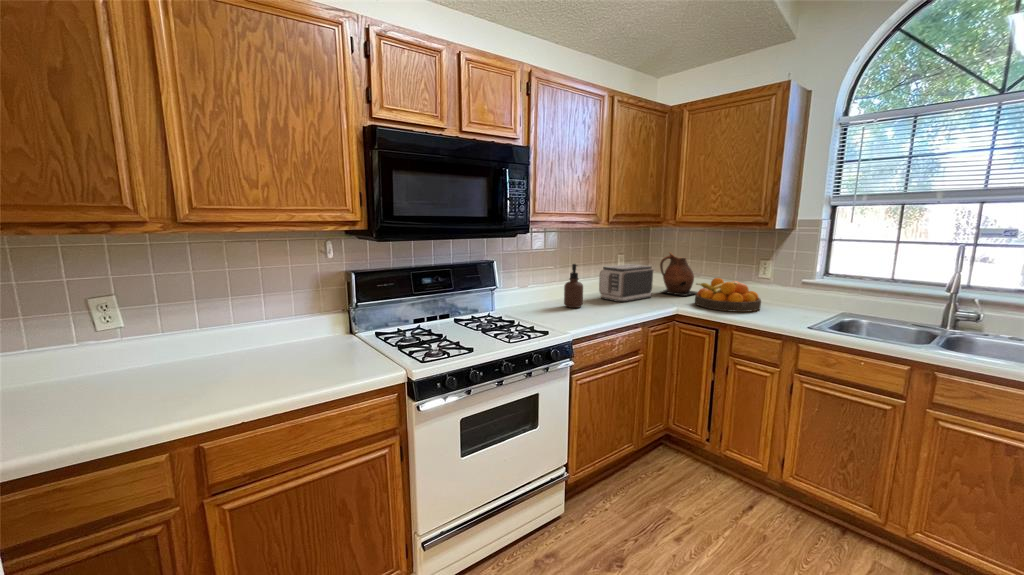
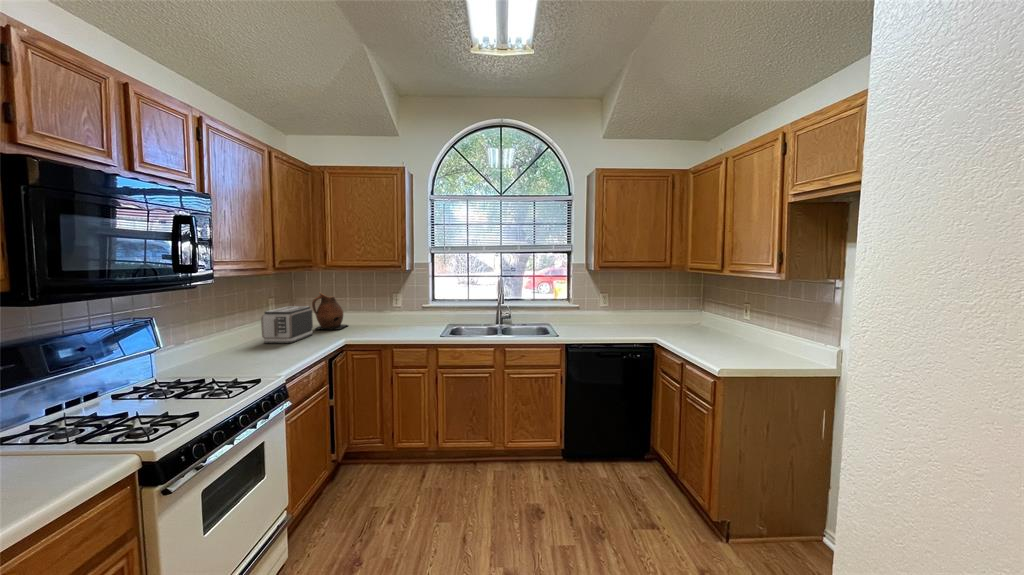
soap dispenser: present [564,264,583,308] -> none [234,311,258,357]
fruit bowl: present [695,278,761,312] -> none [352,310,403,336]

